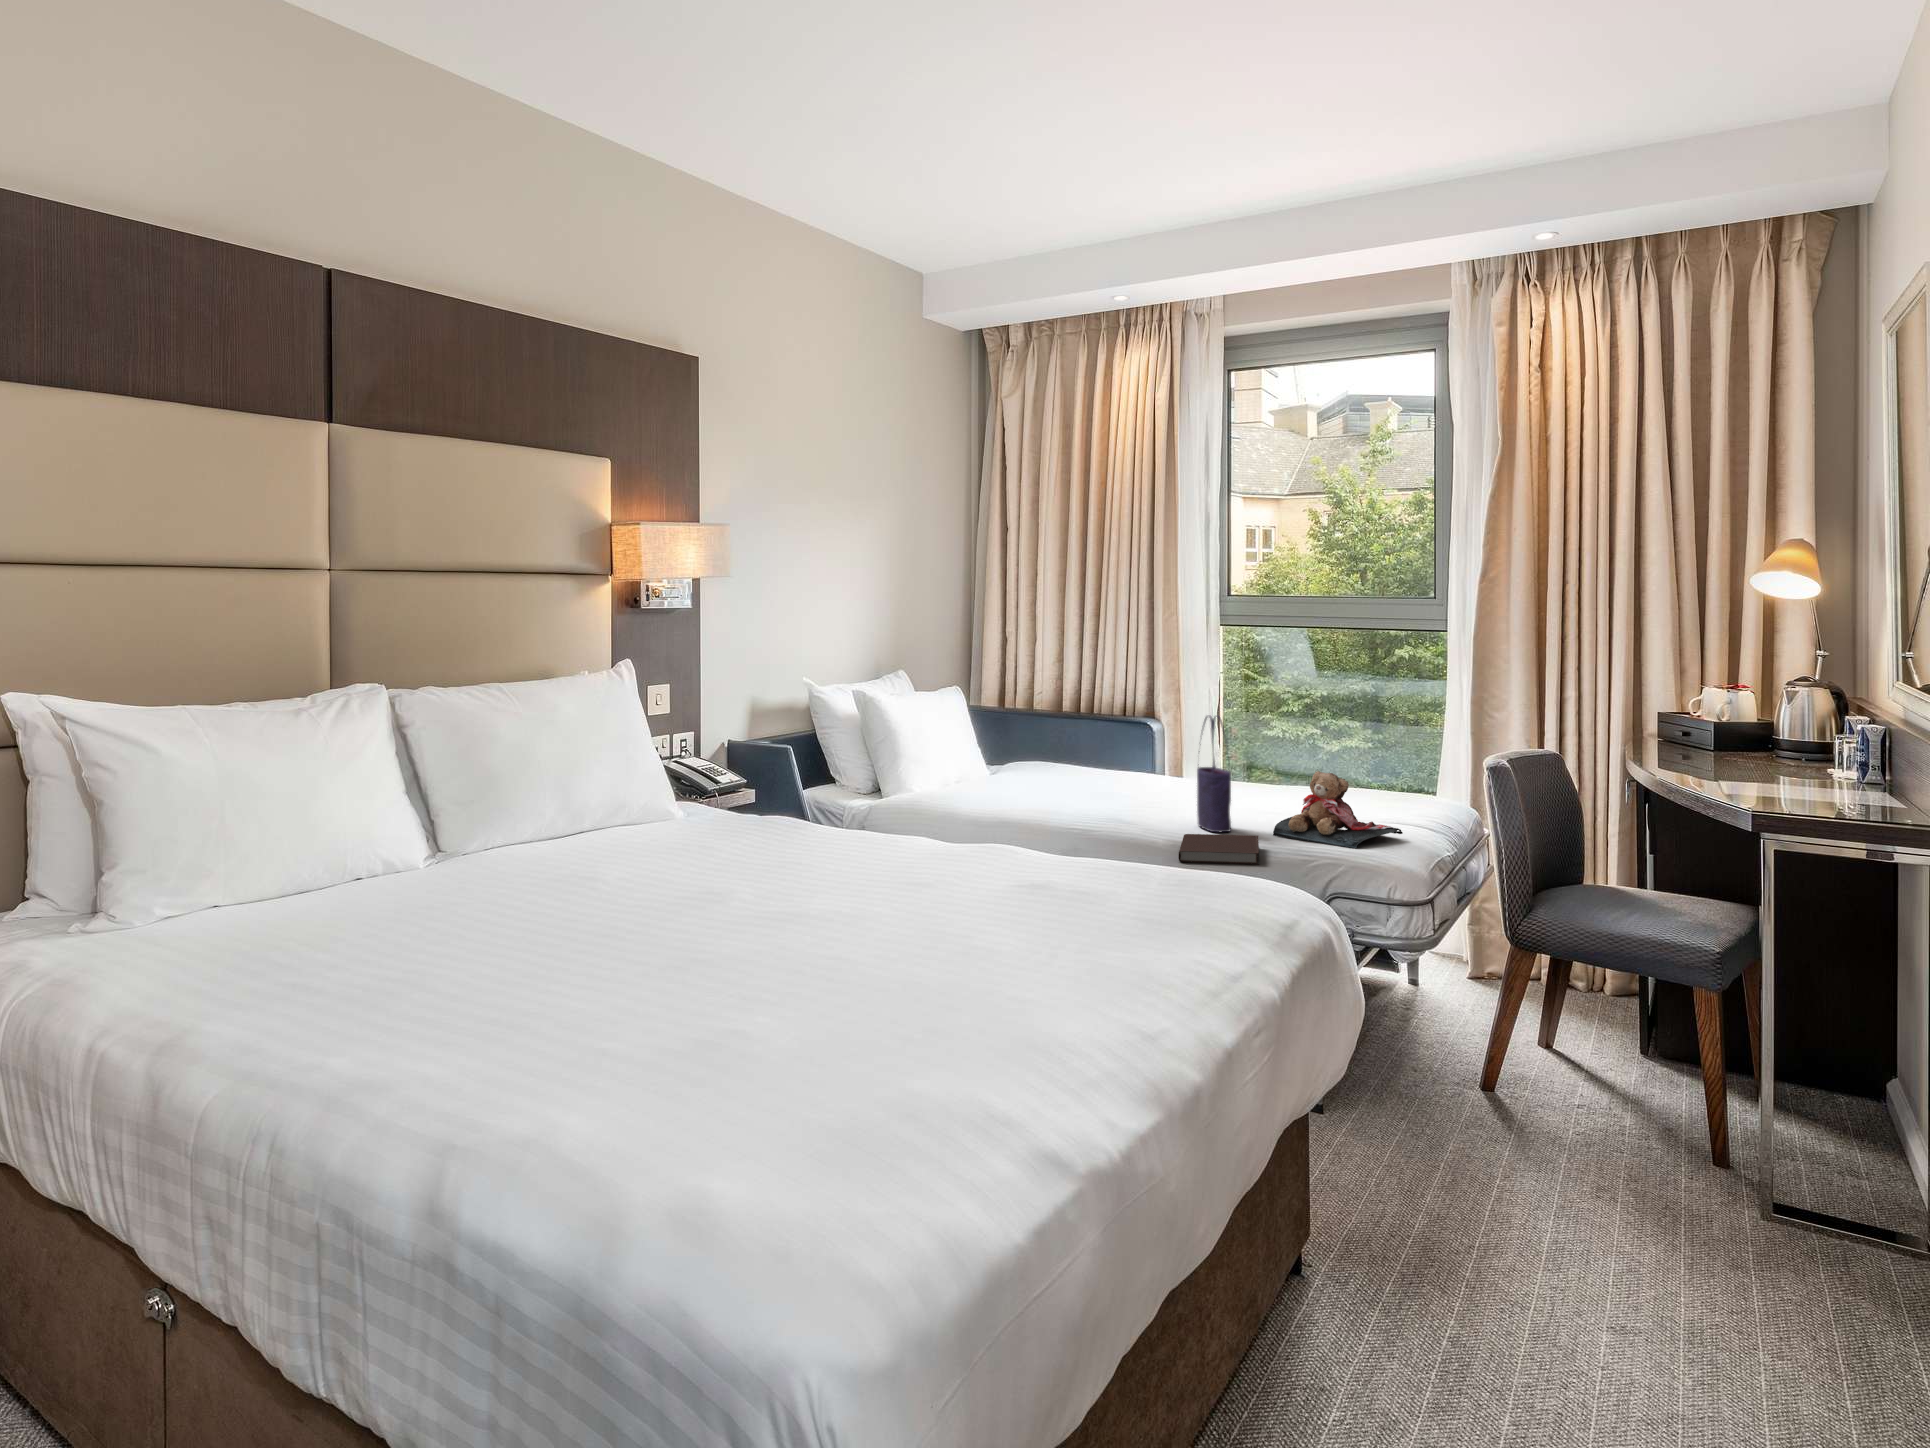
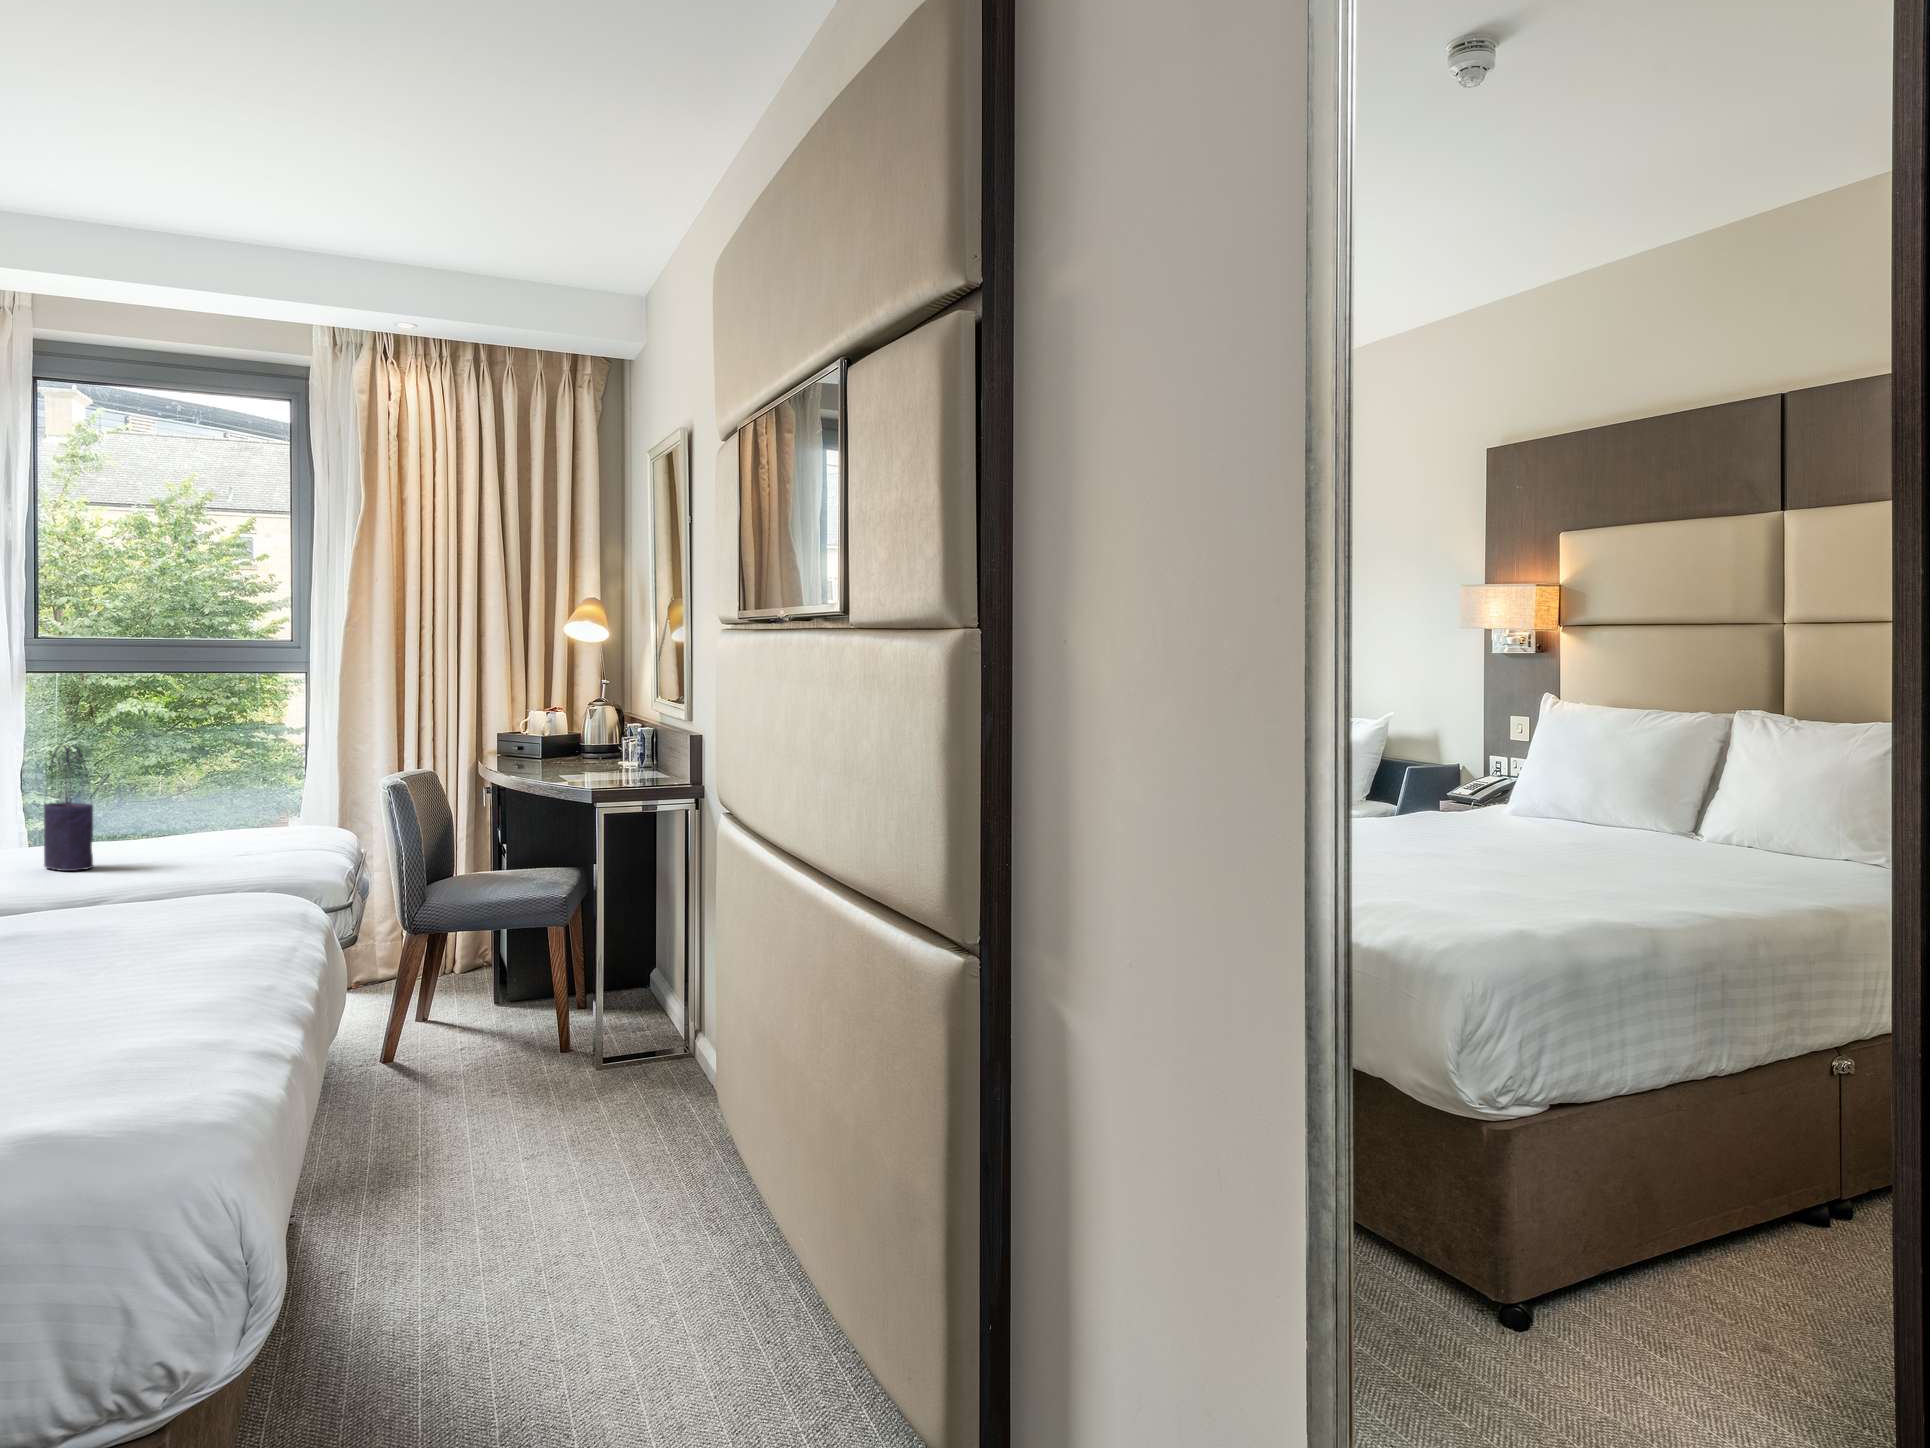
teddy bear: present [1273,771,1403,849] -> none [148,794,291,865]
notebook: present [1179,834,1259,865] -> none [41,864,150,899]

